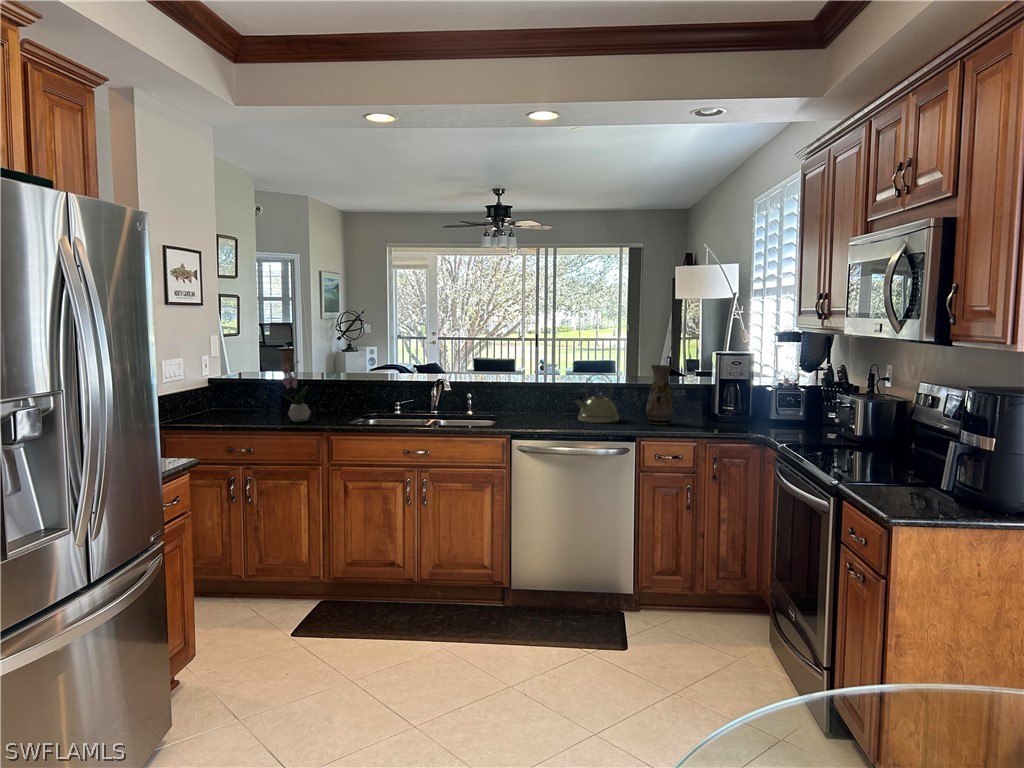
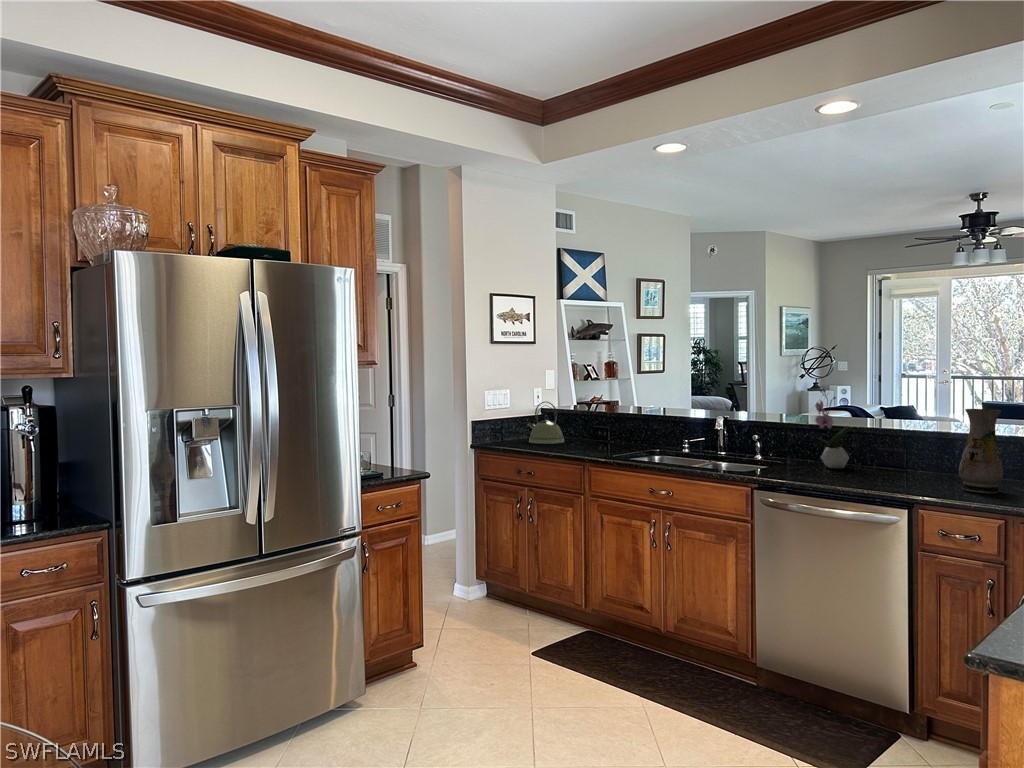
flower arrangement: present [282,355,311,422] -> present [815,390,851,468]
kettle: present [574,373,619,423] -> present [527,402,564,444]

